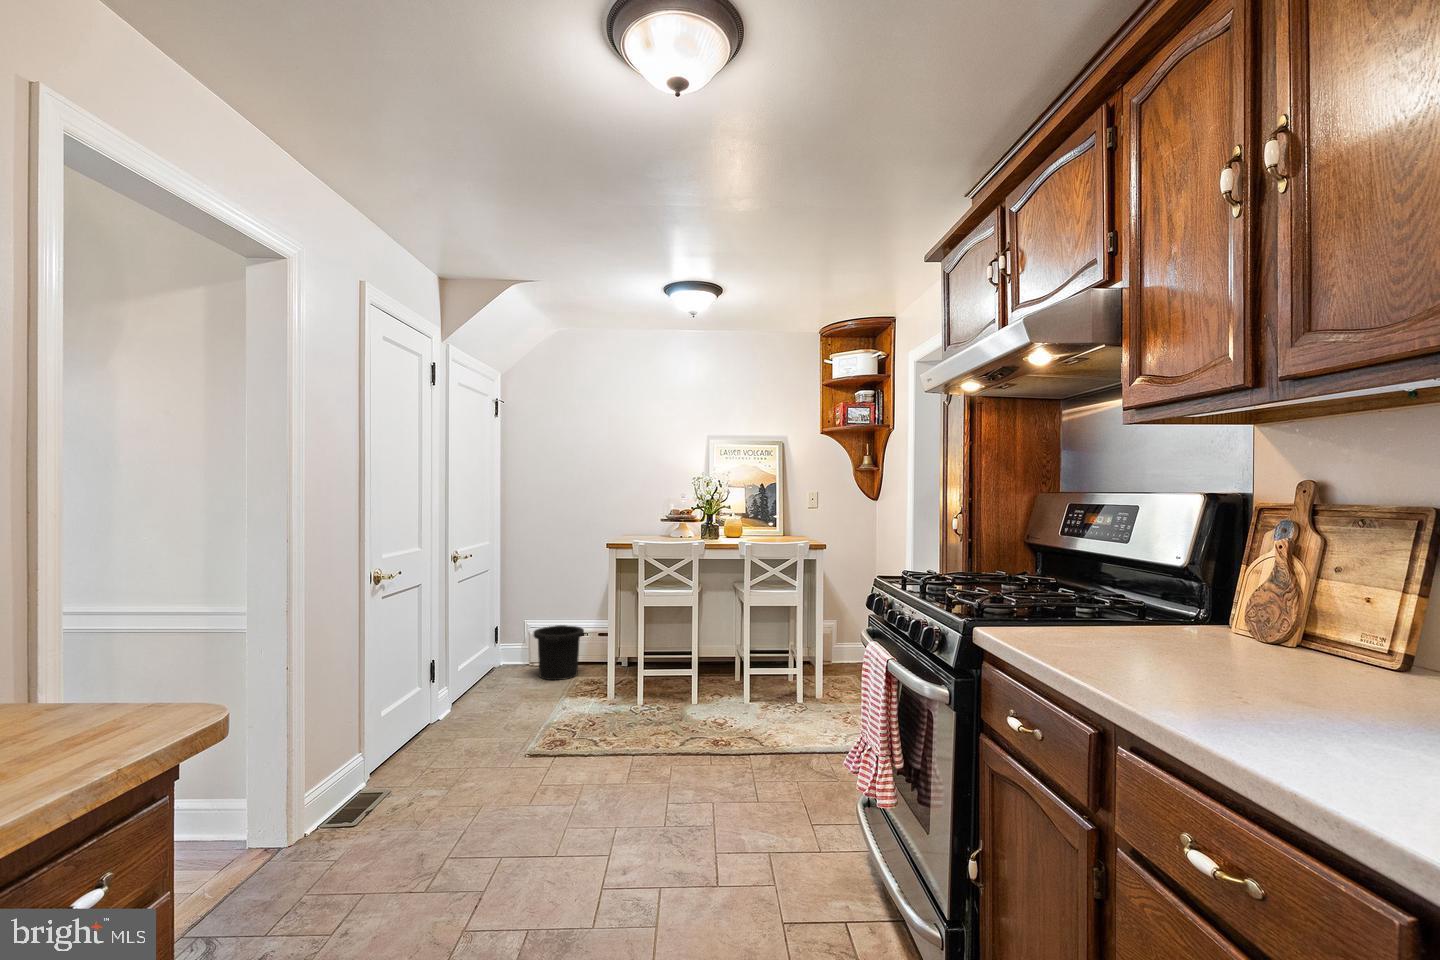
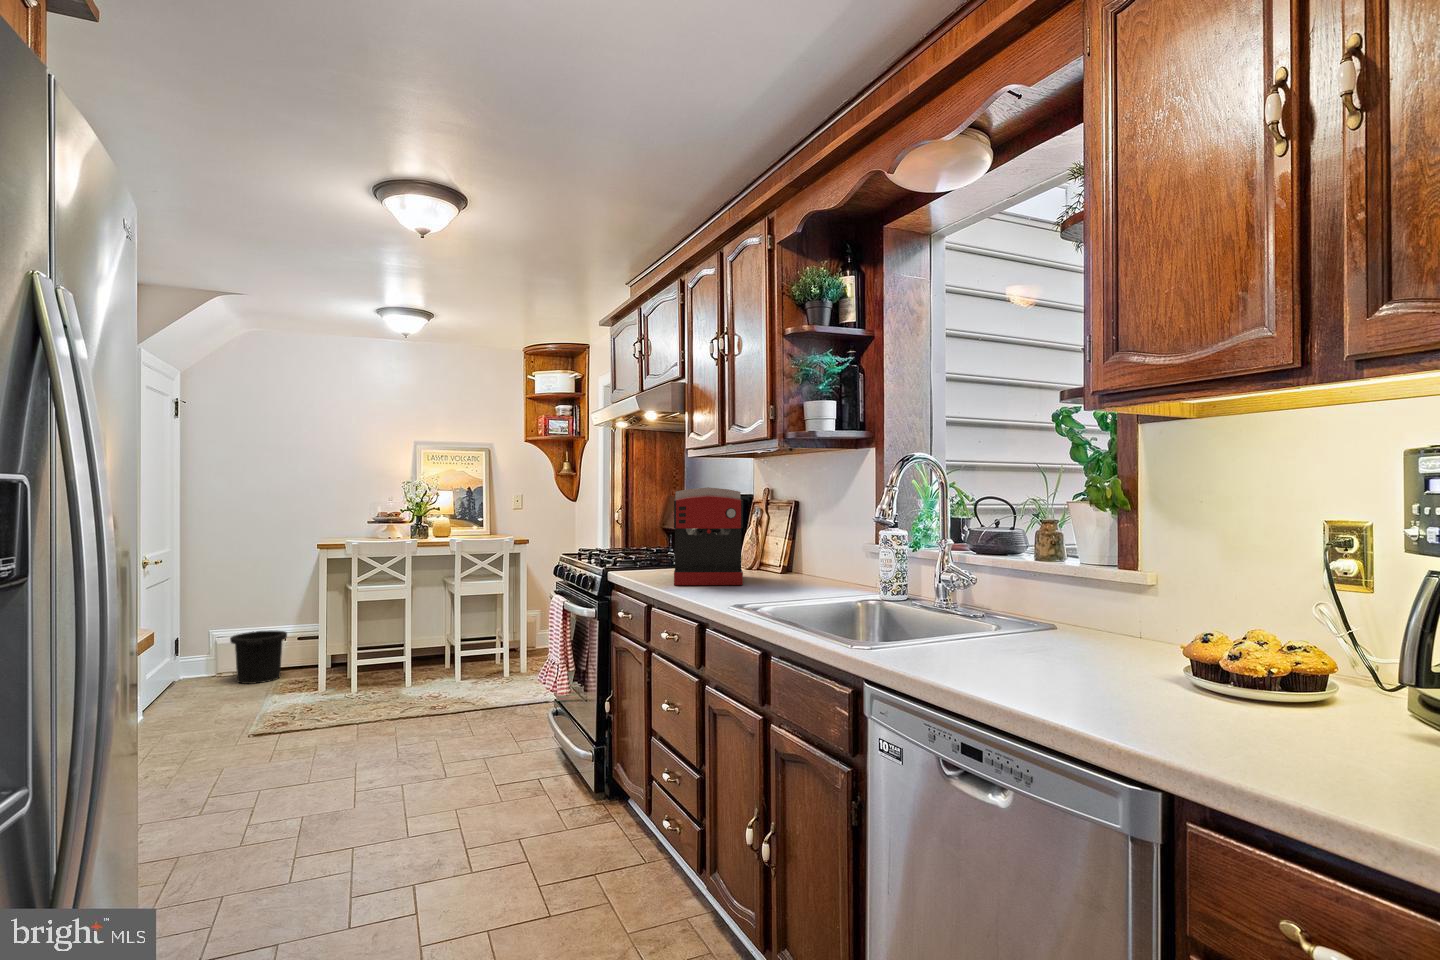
coffee maker: none [1115,471,1329,687] -> present [674,487,743,585]

